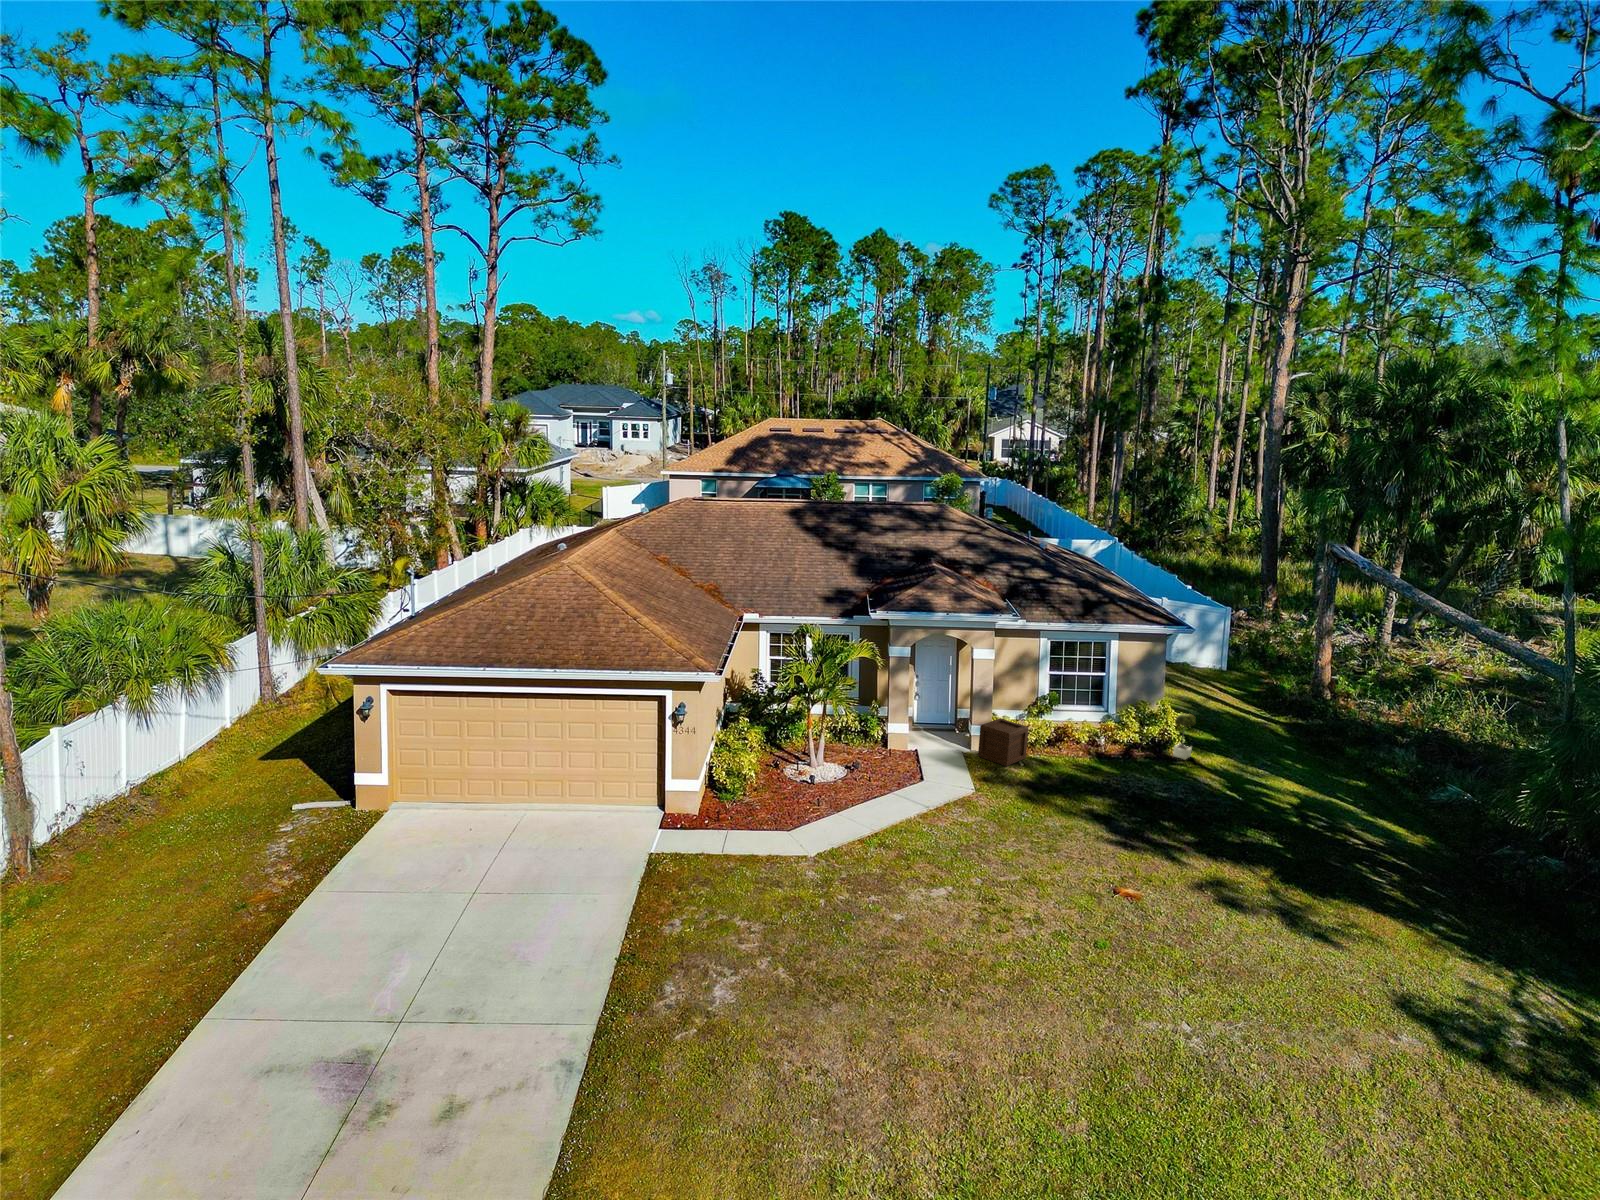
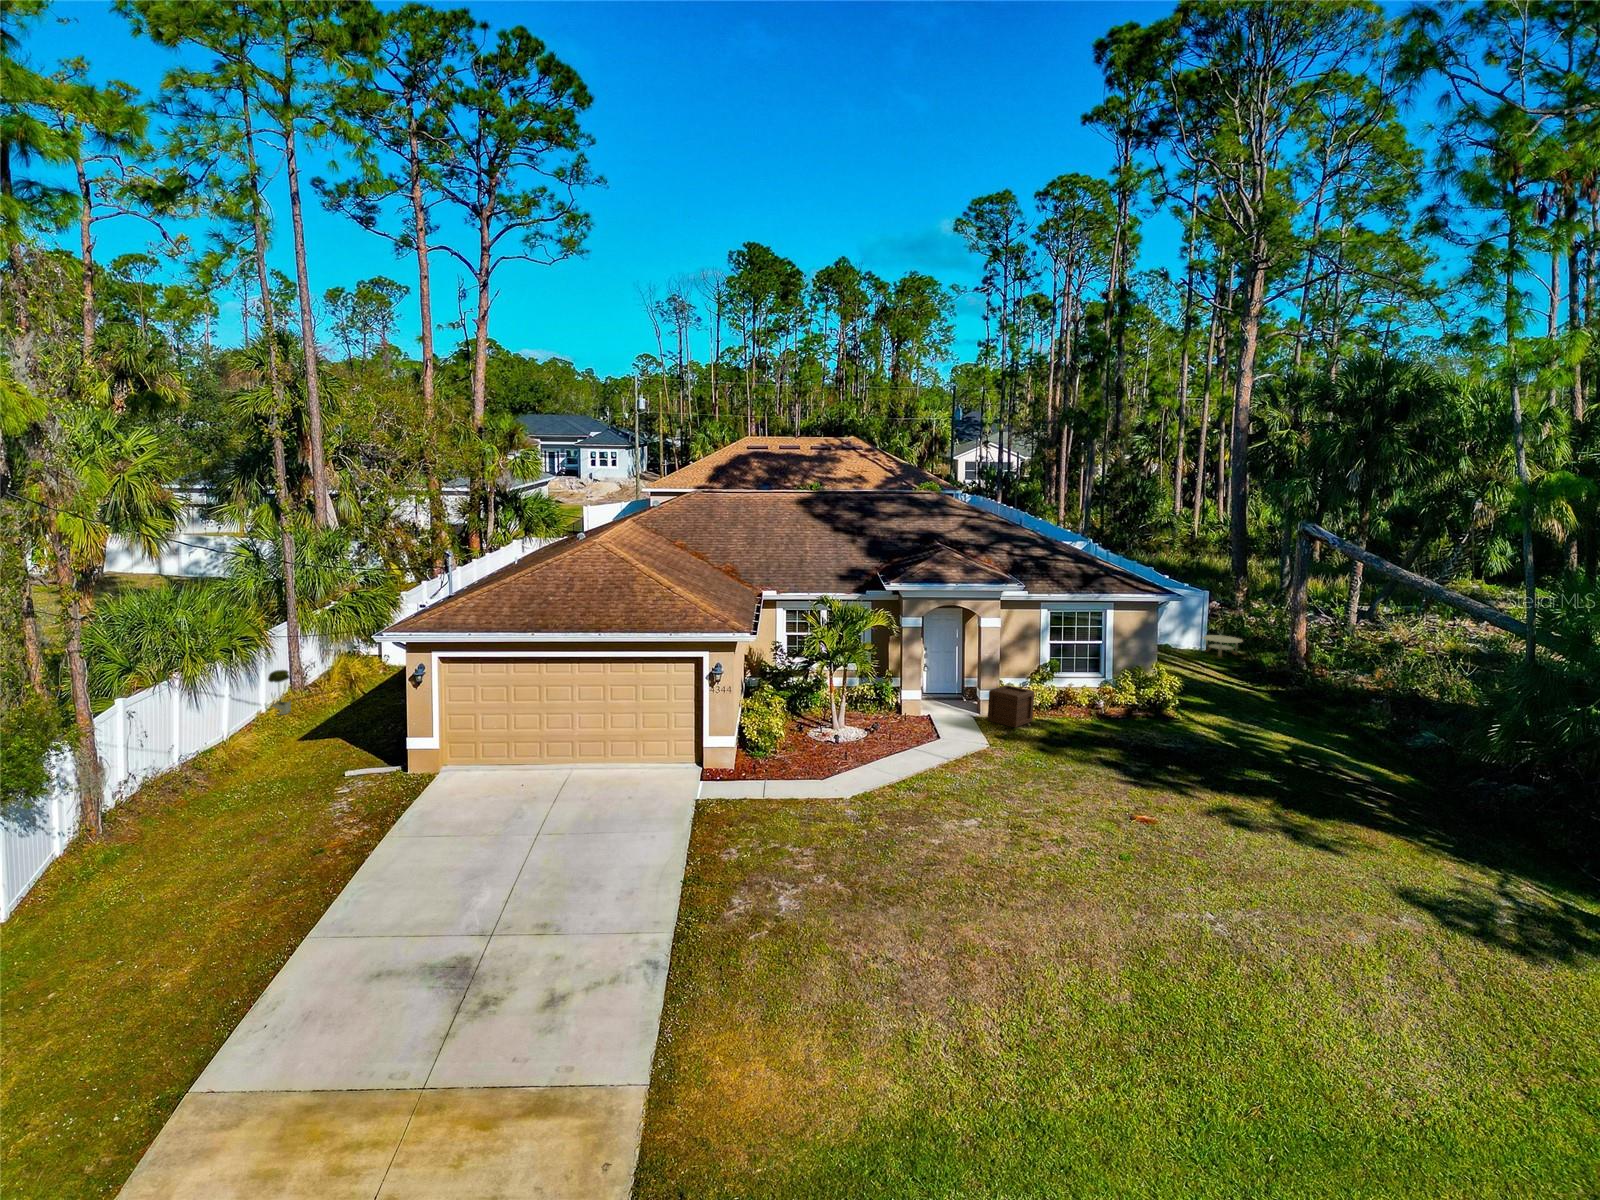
round table: none [1221,654,1266,680] -> present [1202,635,1243,657]
potted tree: present [1173,714,1196,759] -> present [268,670,291,714]

